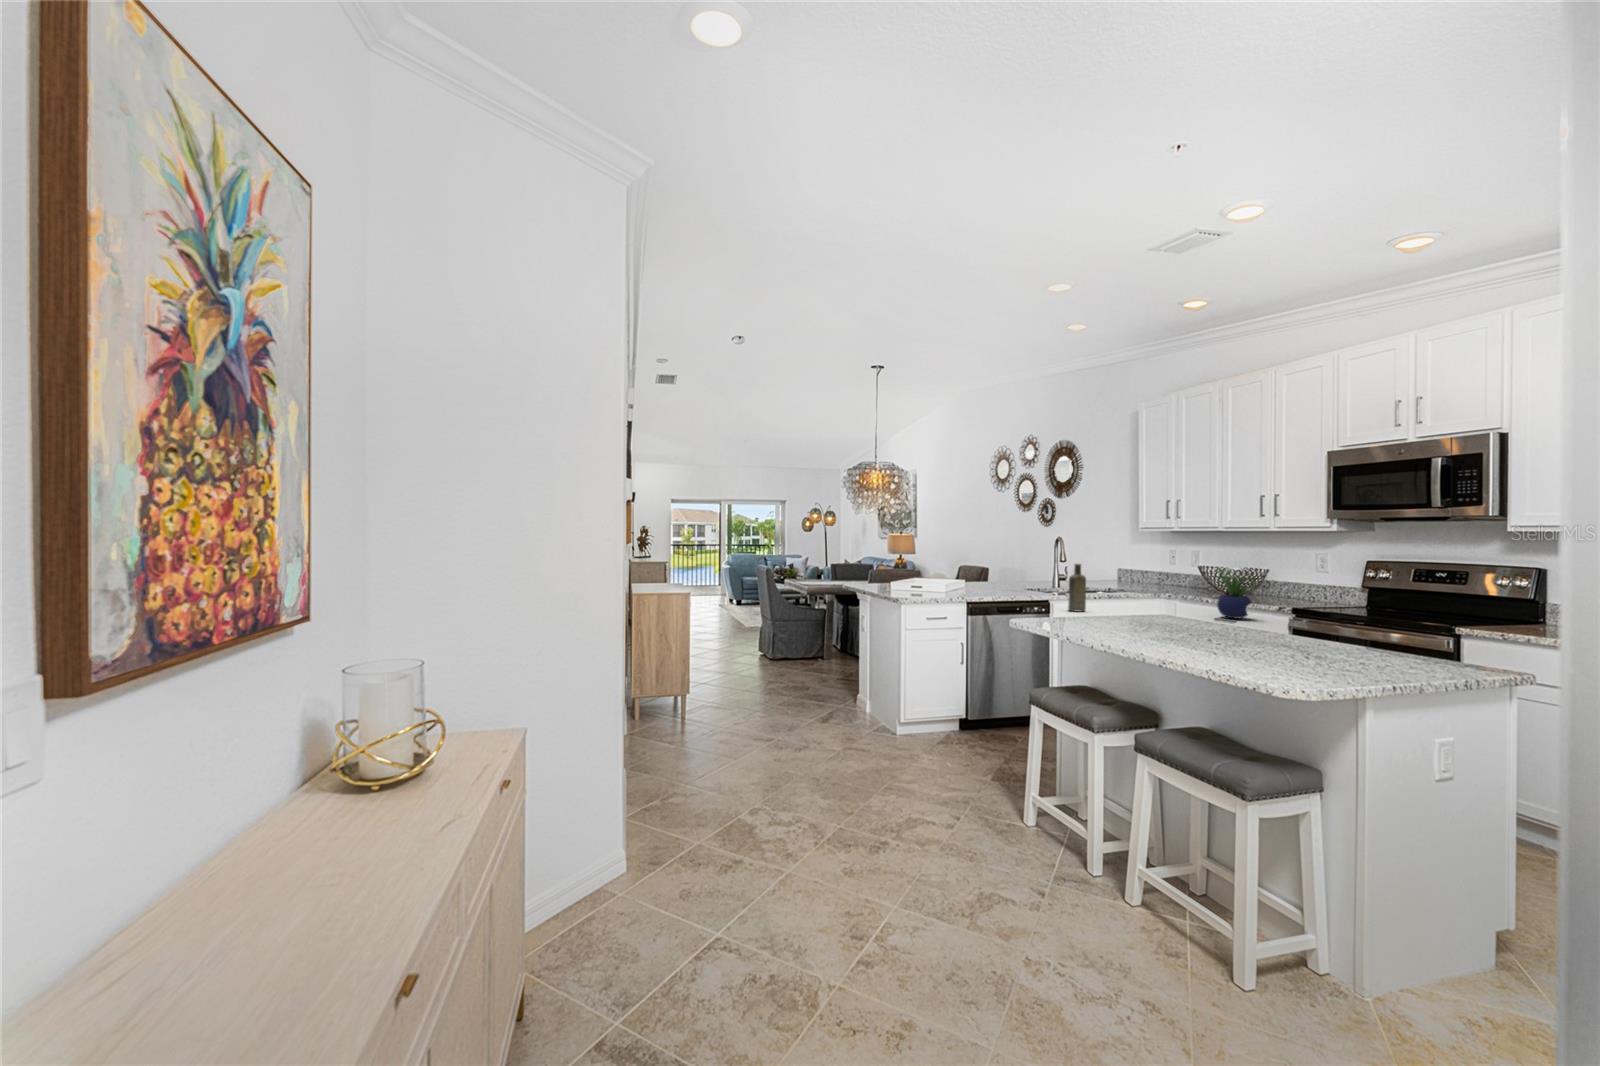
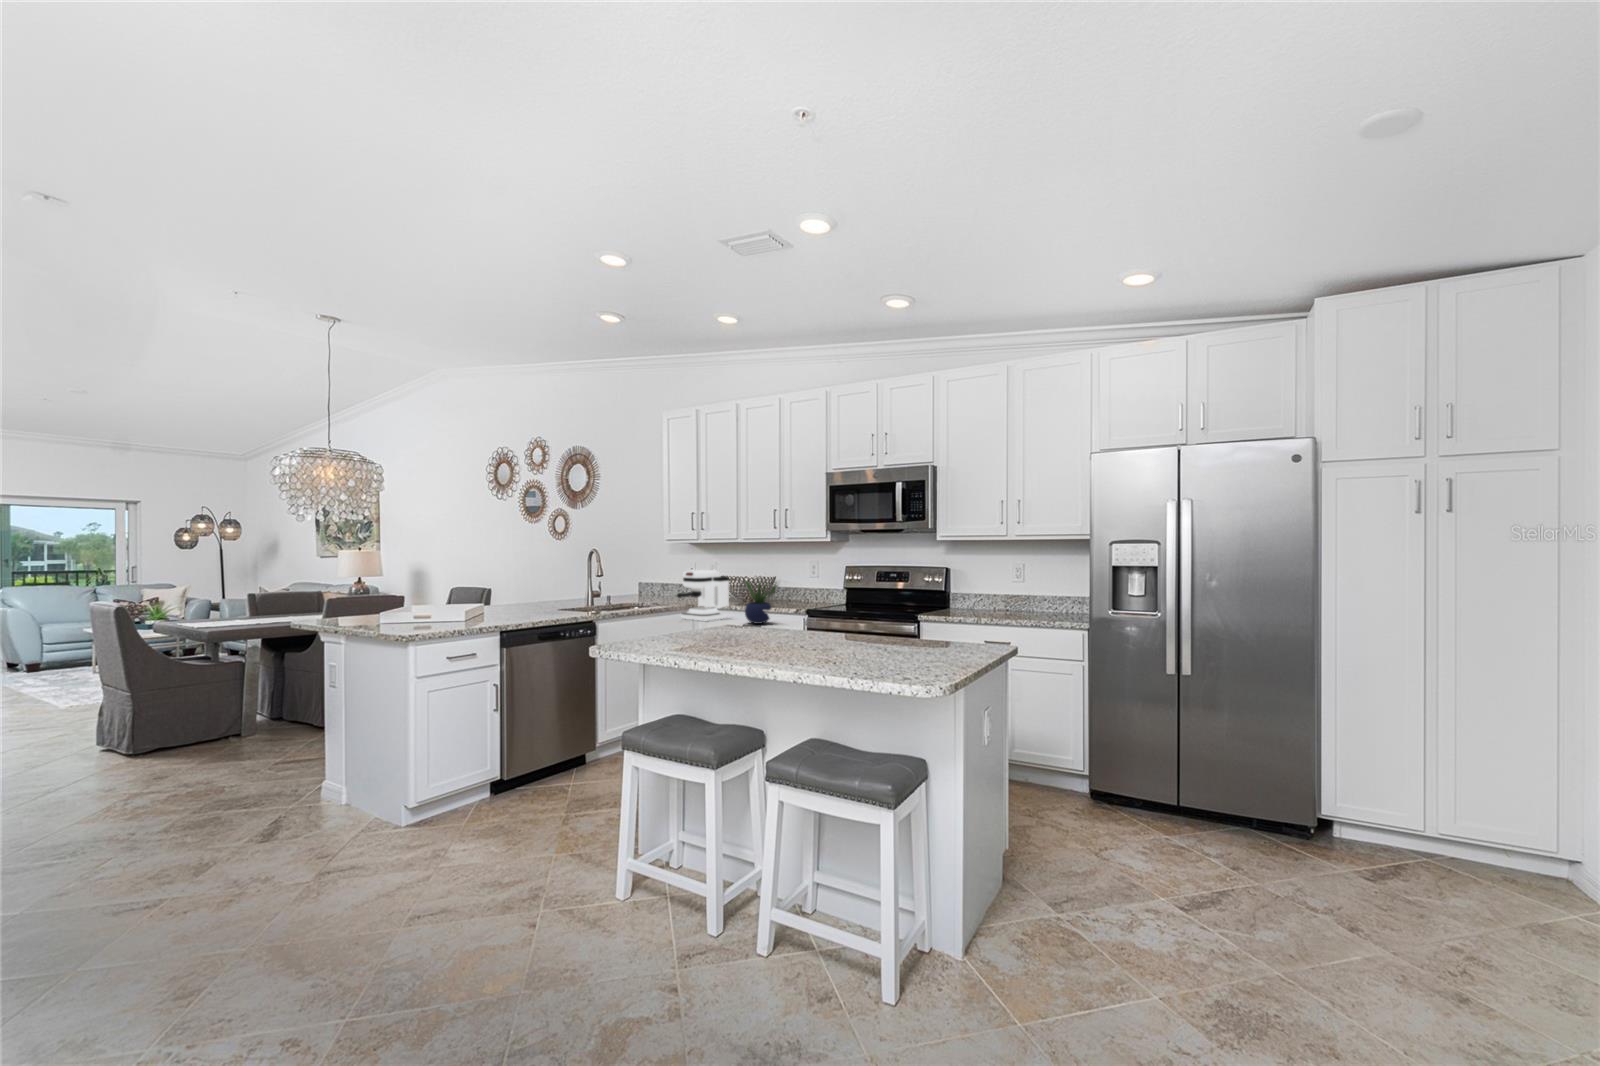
coffee maker: none [1142,559,1204,611] -> present [677,570,729,621]
bottle: present [1068,564,1086,611] -> none [609,581,631,633]

